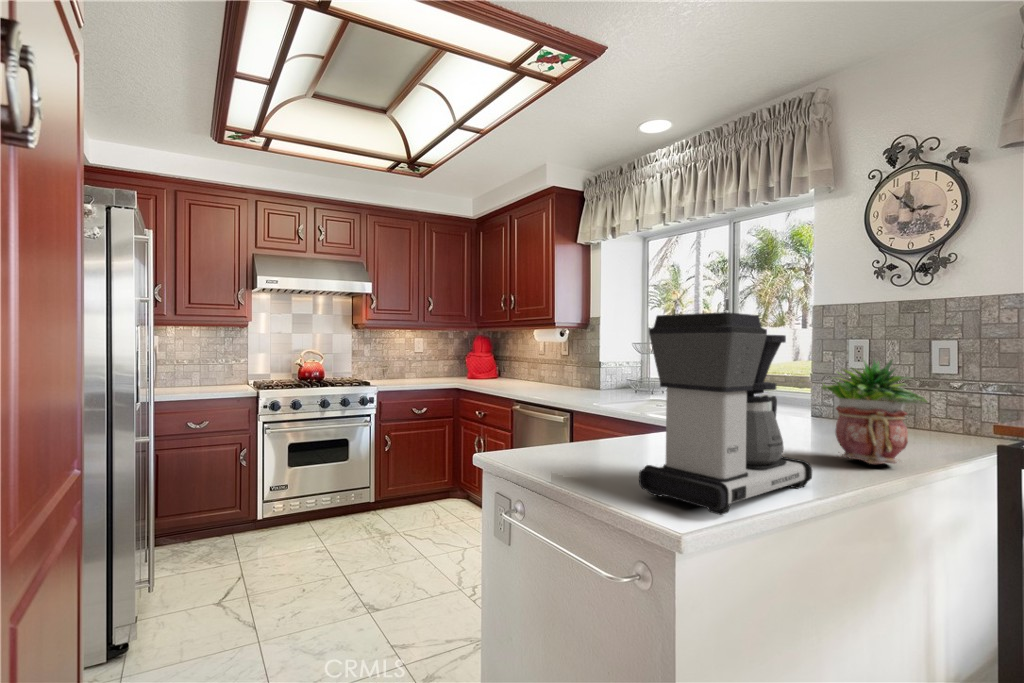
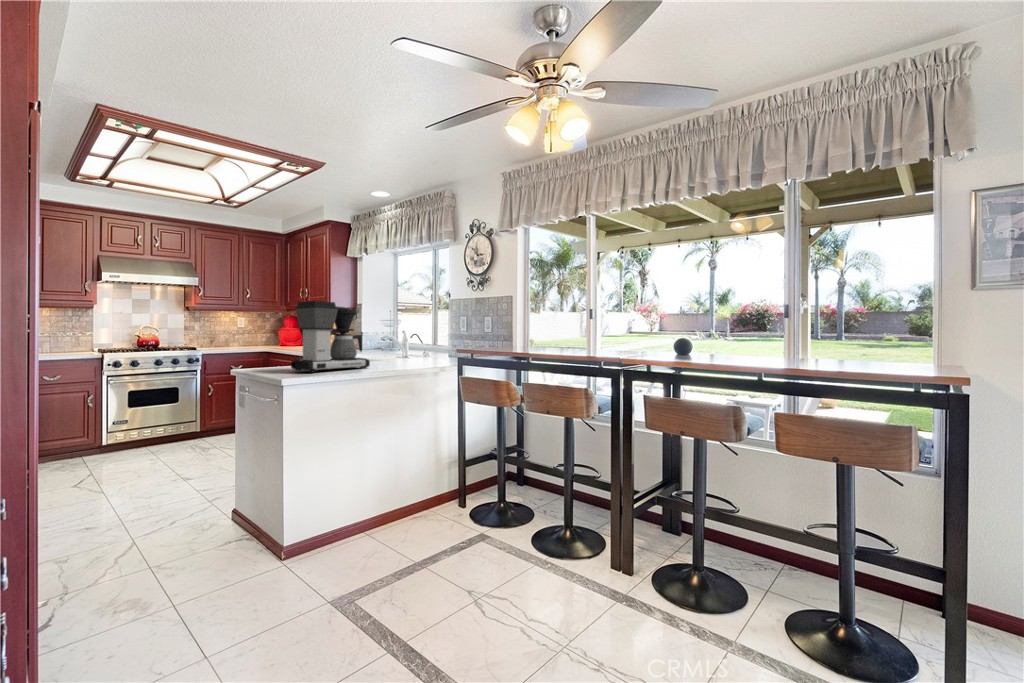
potted plant: present [822,359,928,464] -> none [396,320,433,364]

